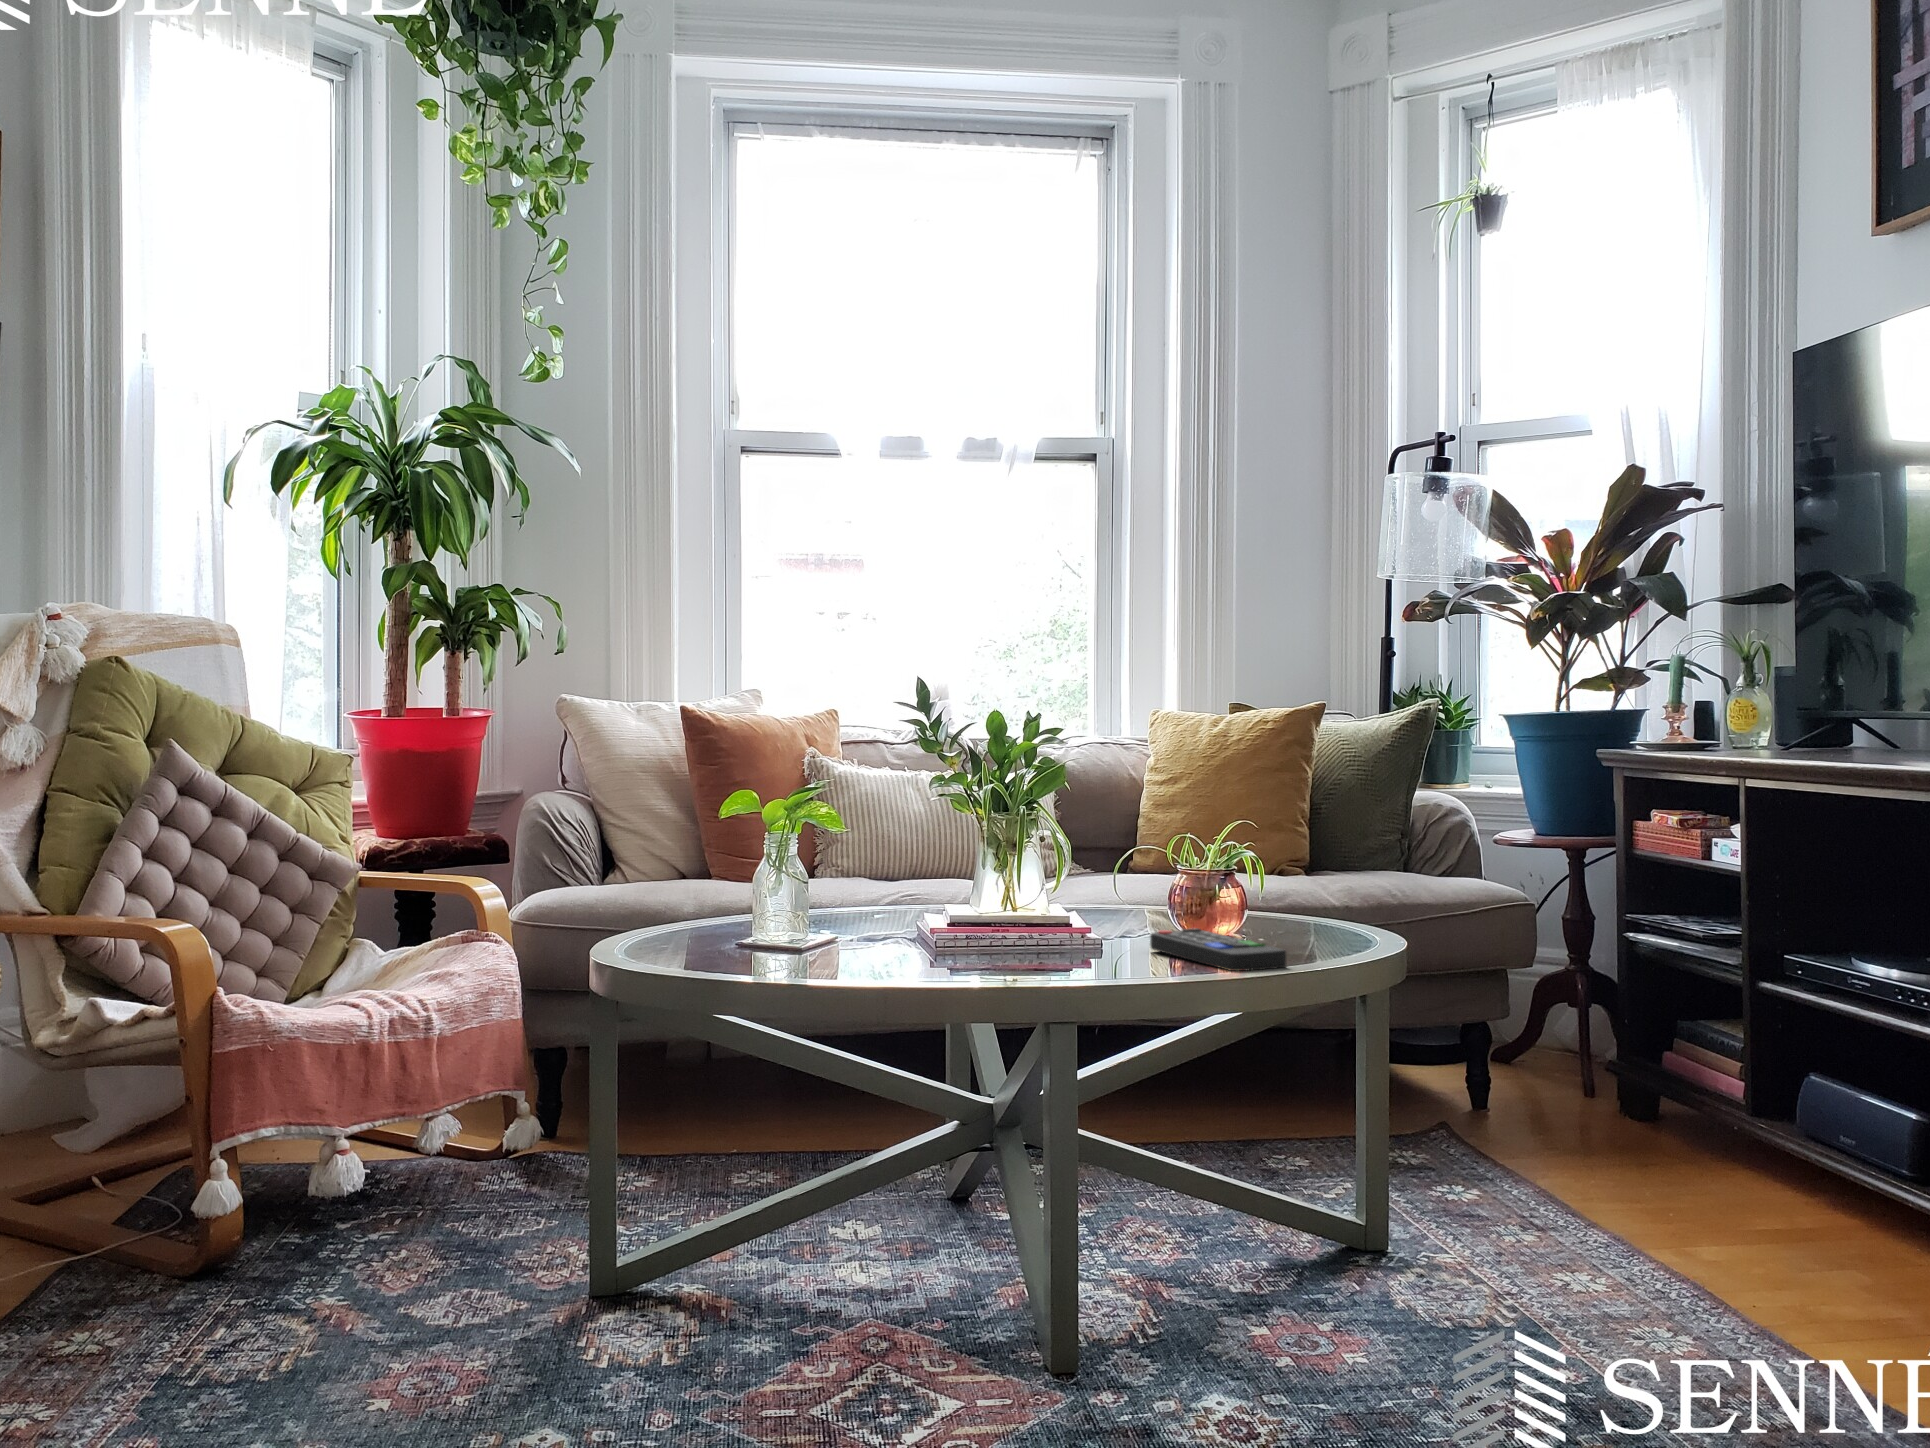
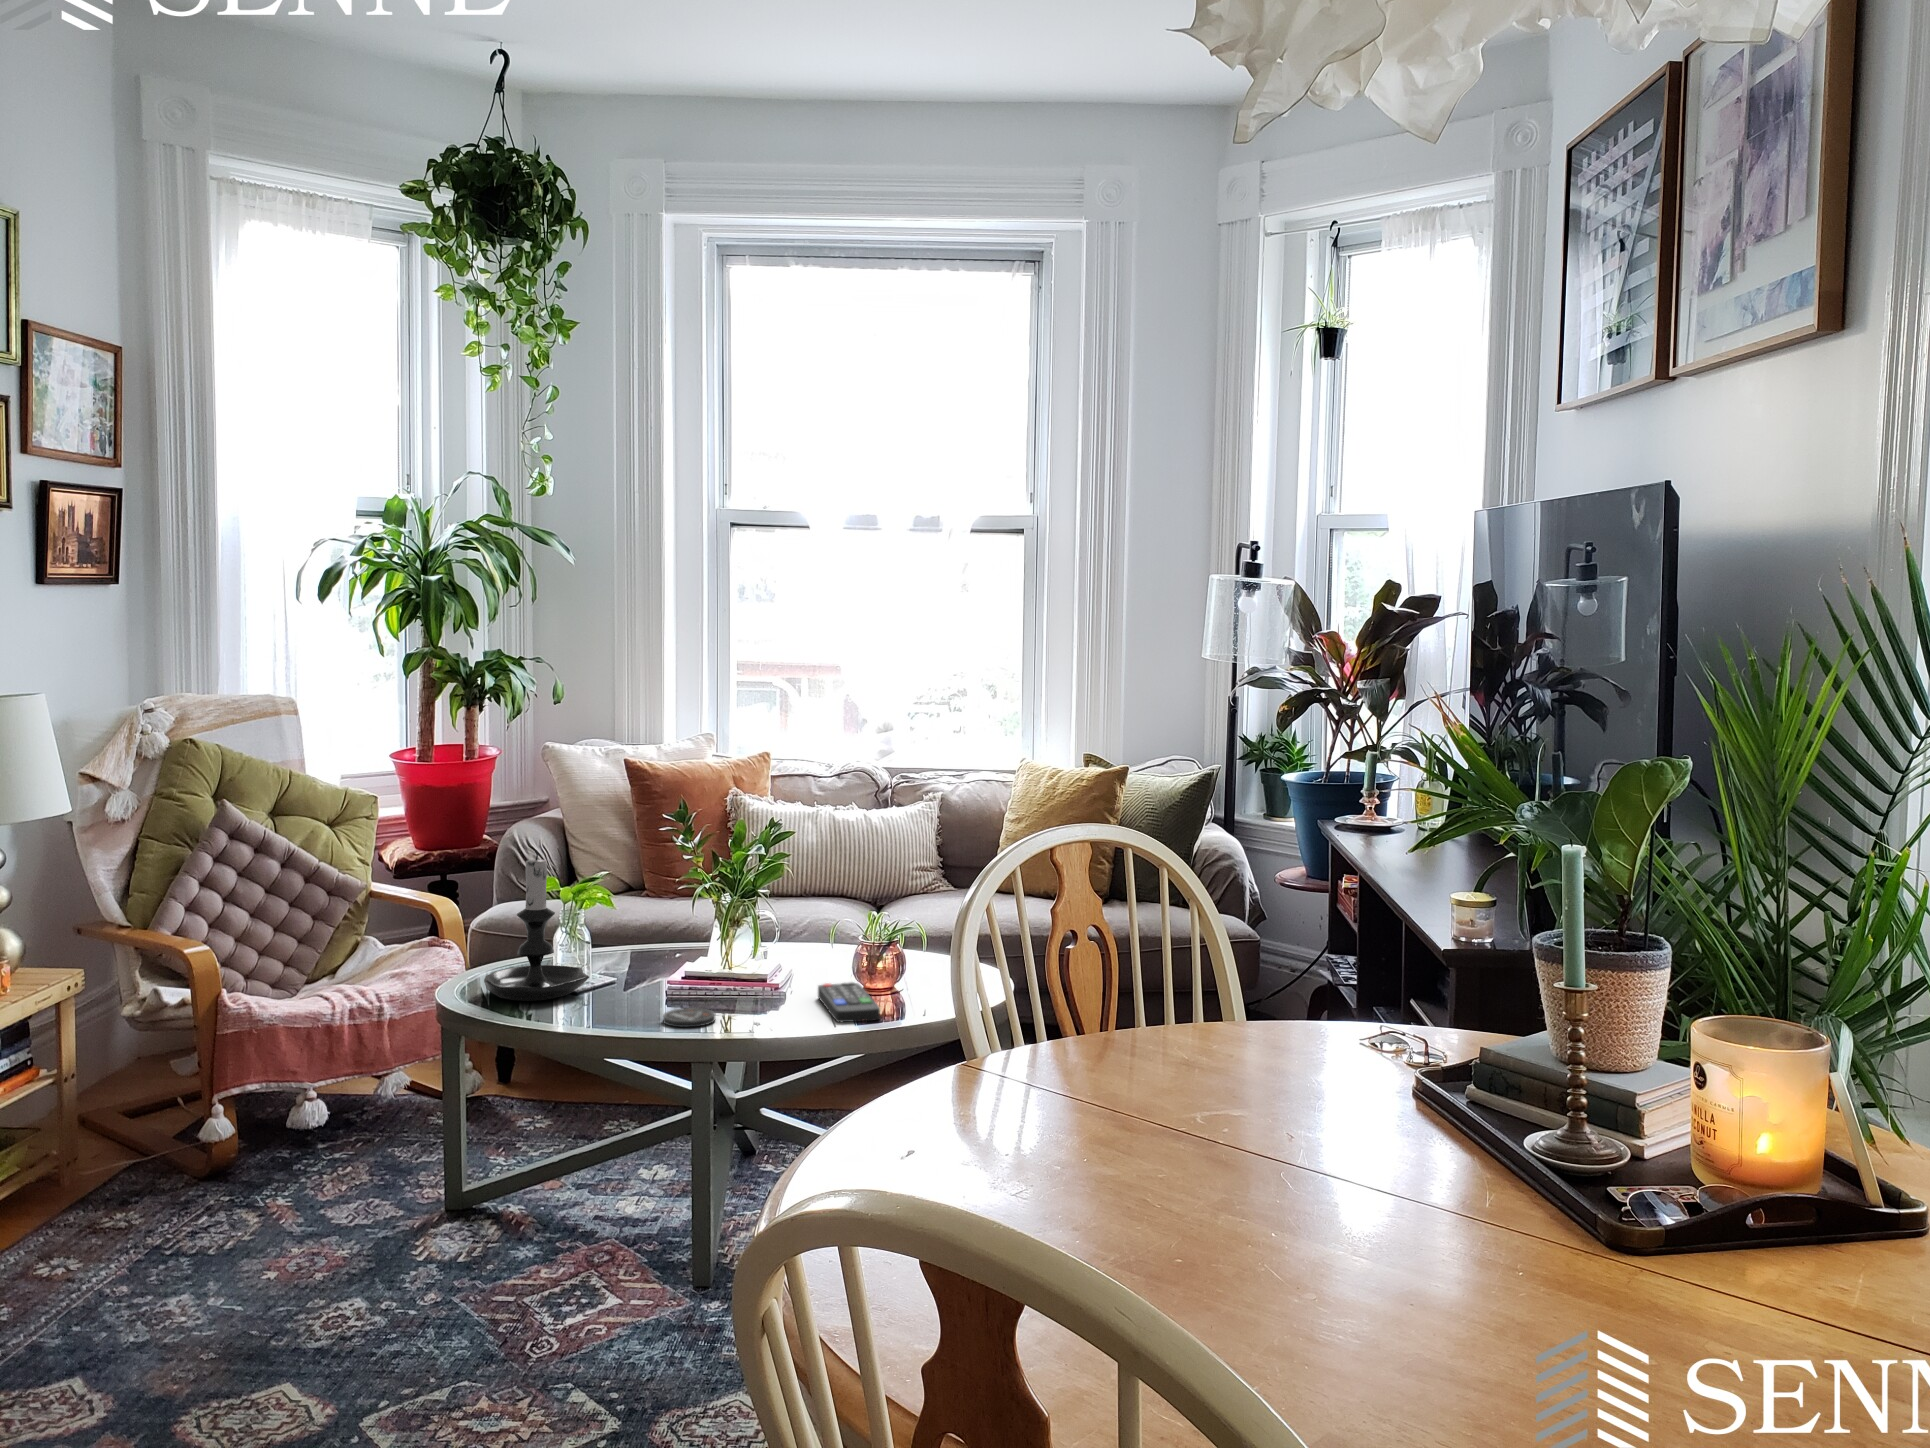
candle holder: none [668,740,823,964] -> present [484,851,589,1001]
coaster: none [981,959,1059,981] -> present [663,1008,716,1027]

